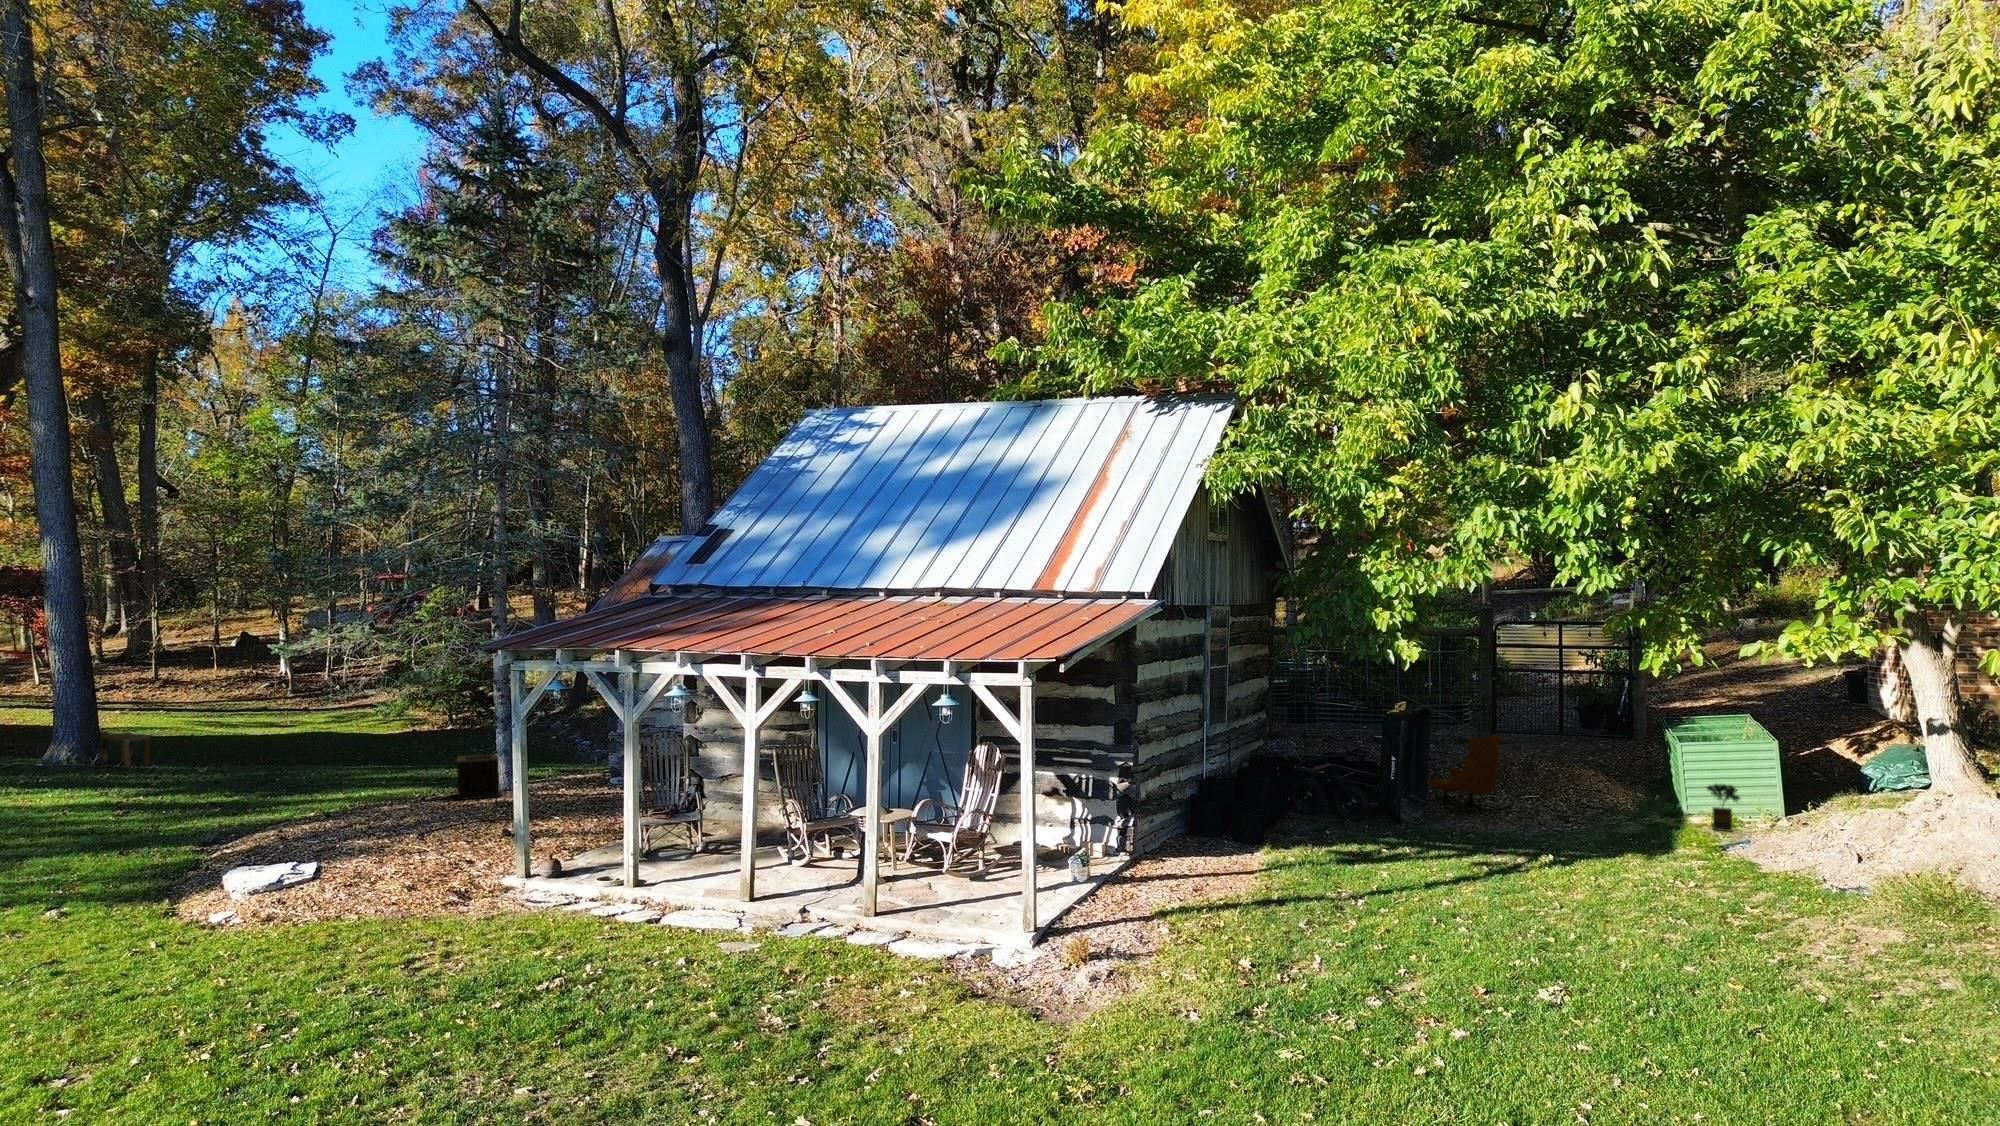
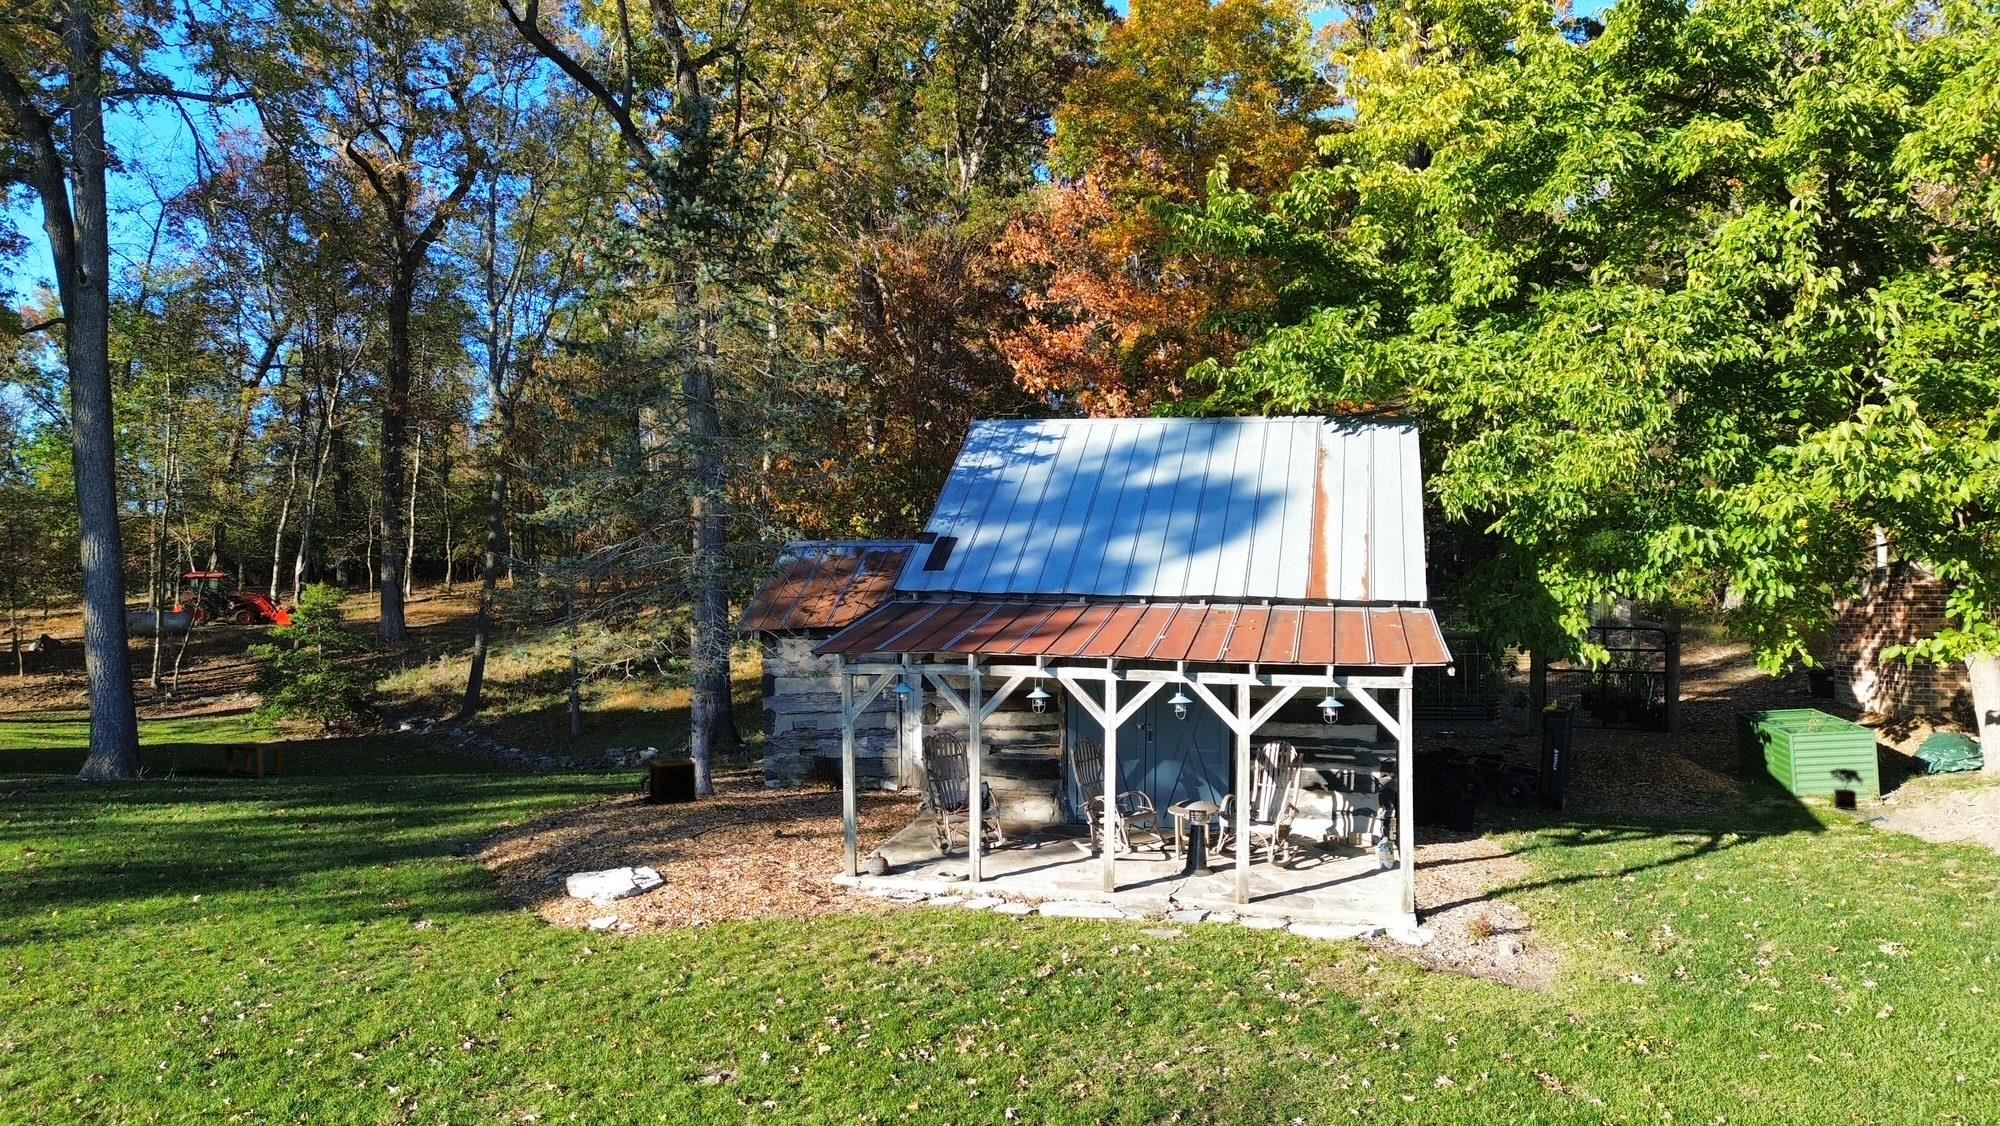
lounge chair: present [1429,736,1501,810] -> none [1563,728,1644,799]

